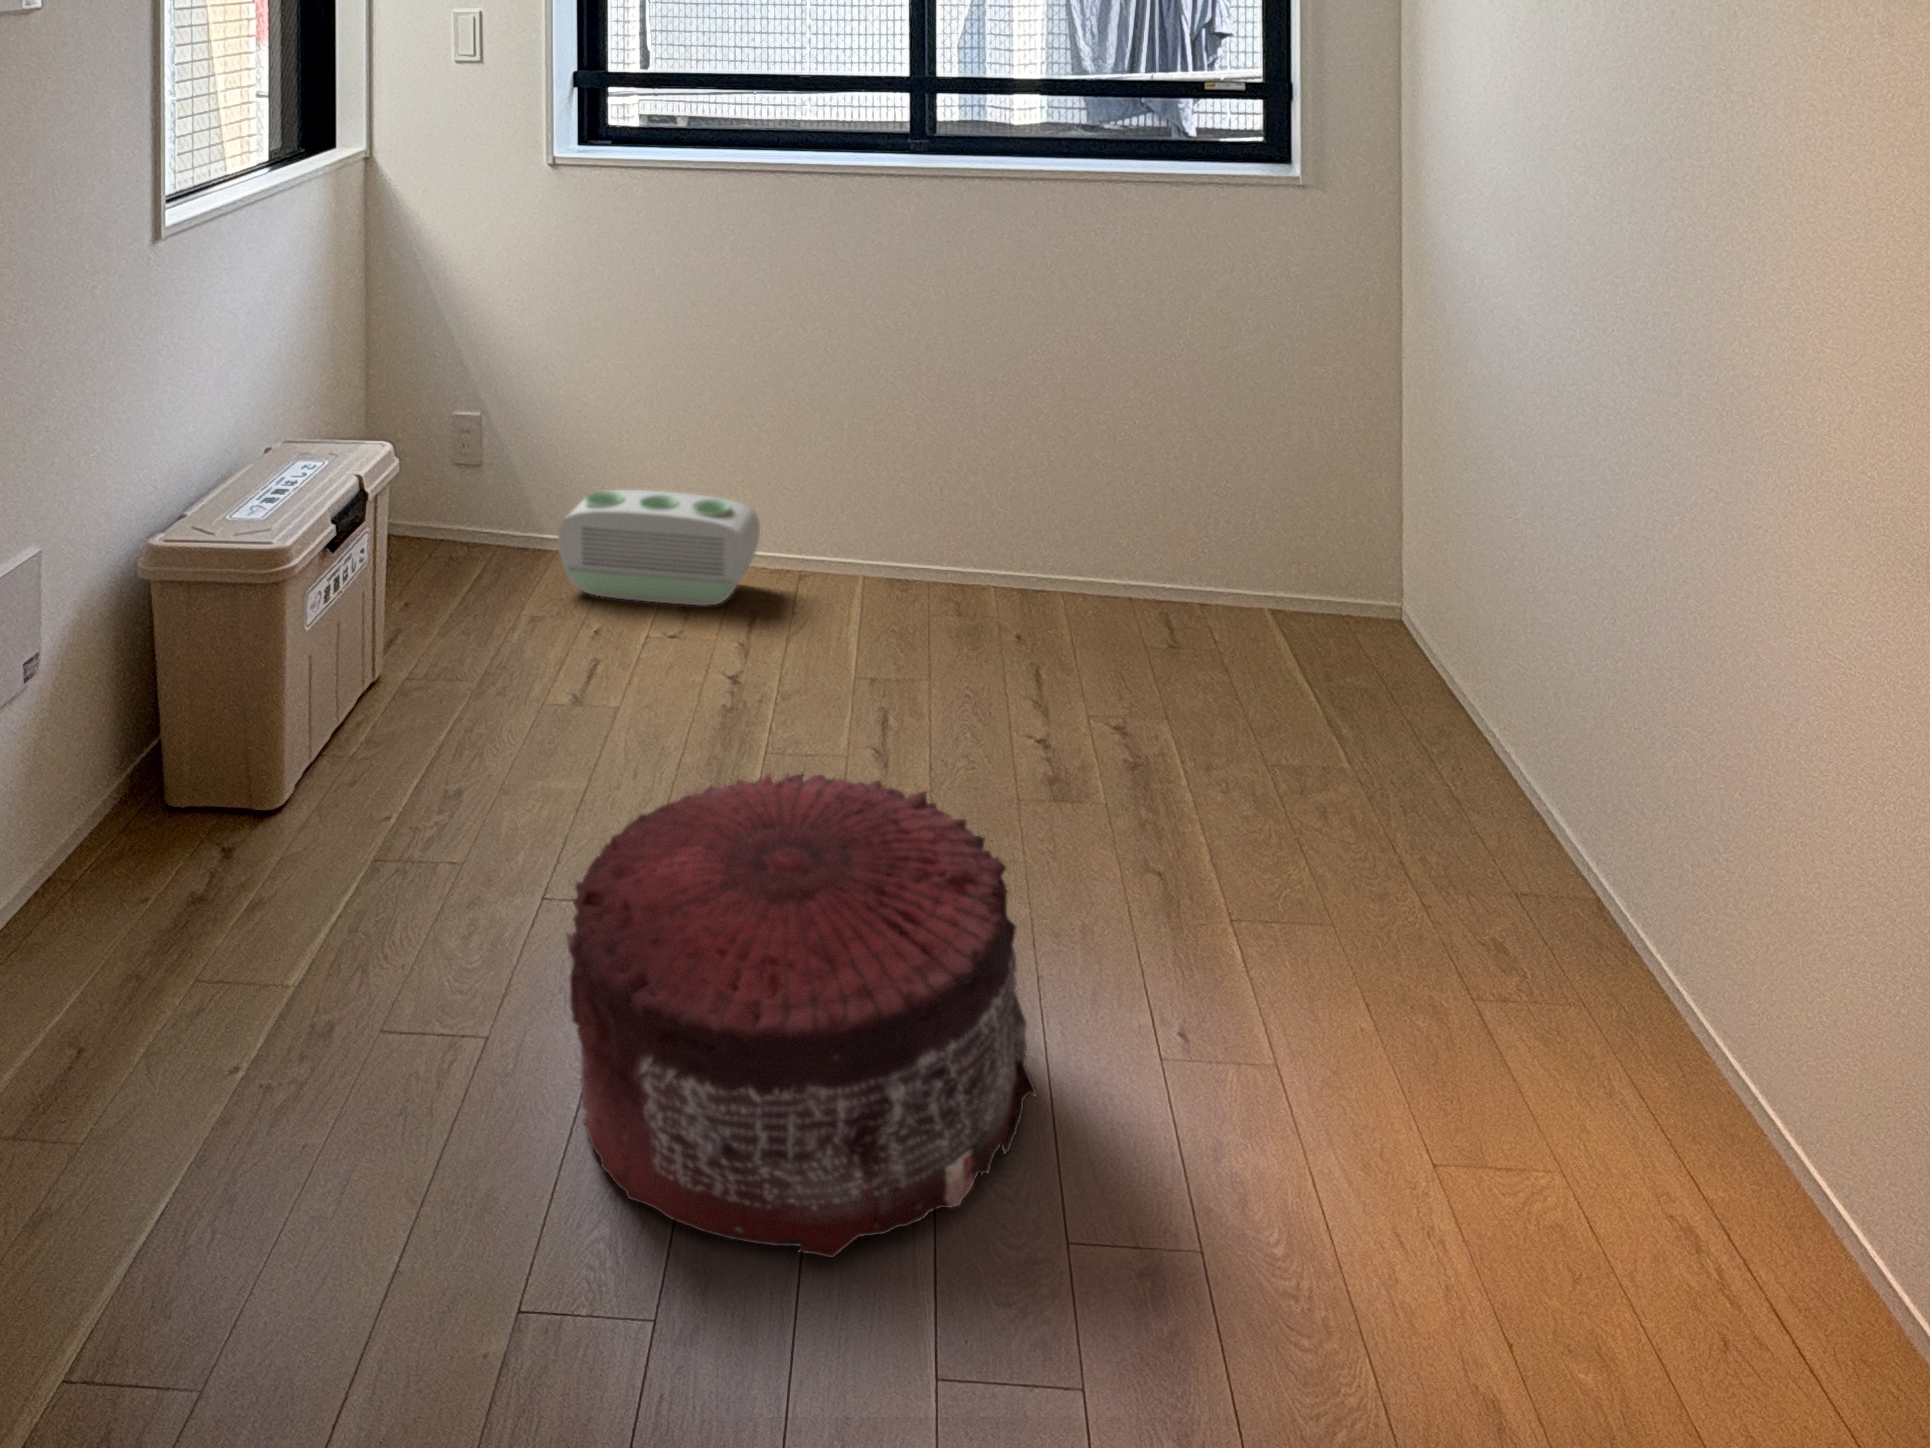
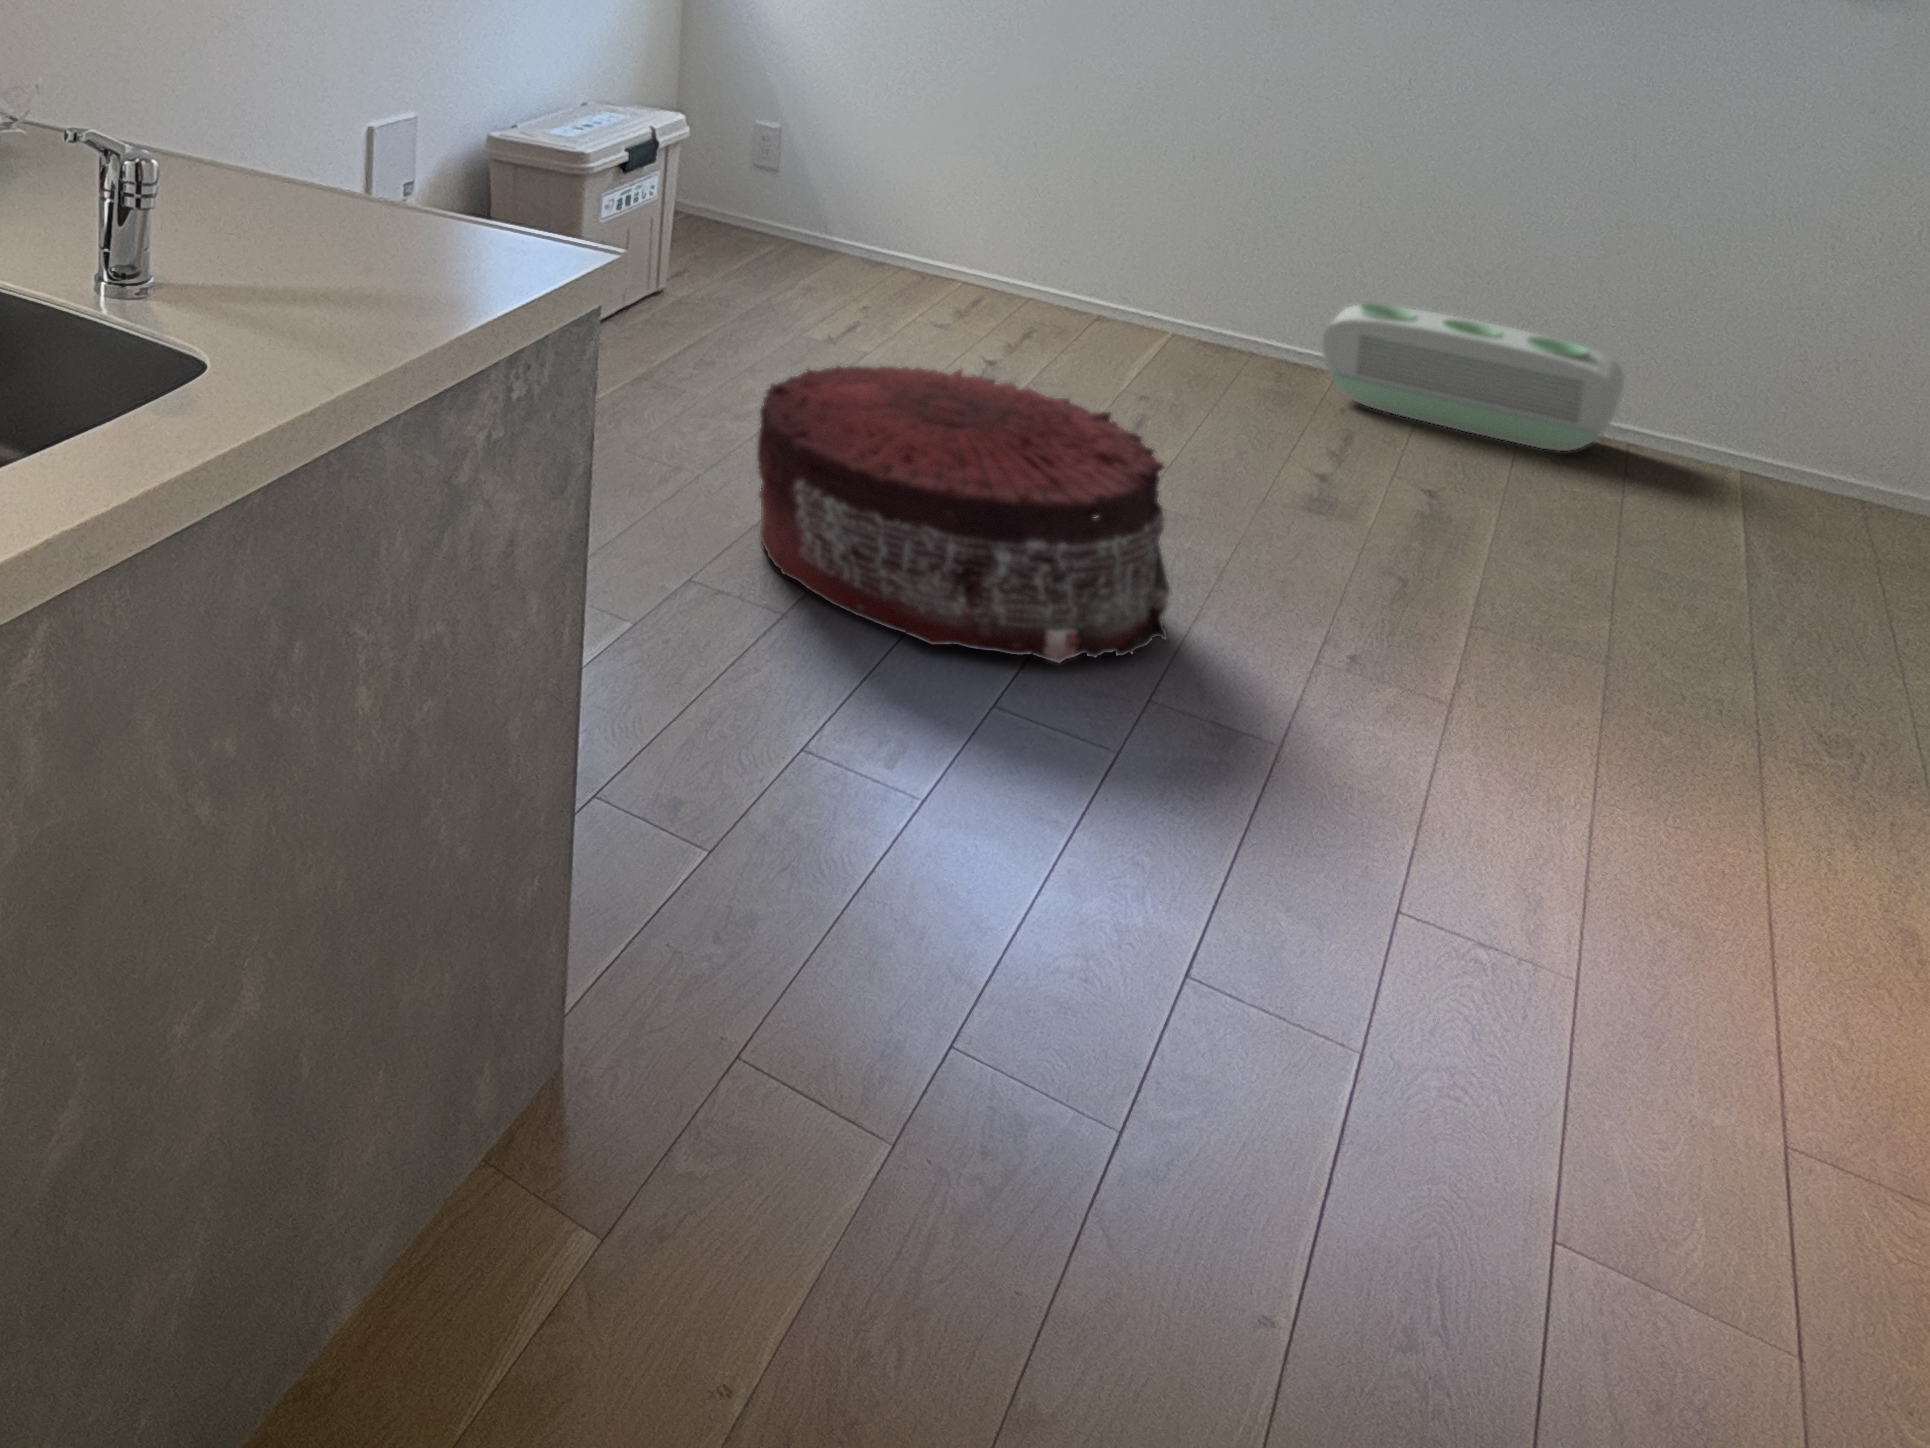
air purifier: present [558,490,760,606] -> present [1323,304,1624,451]

